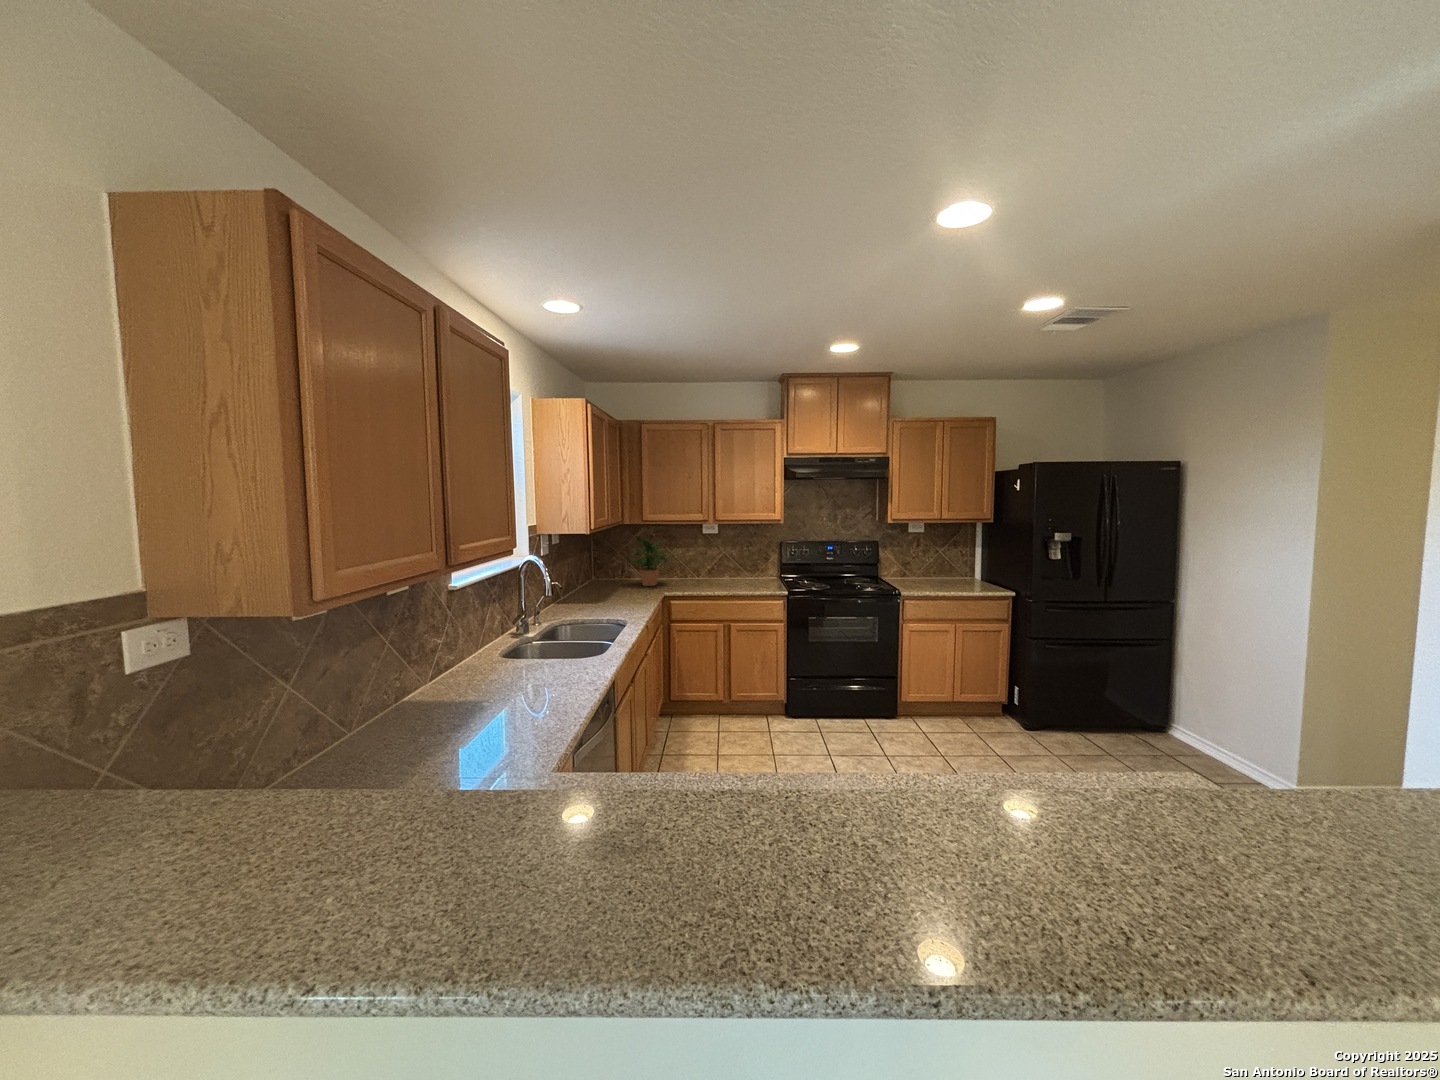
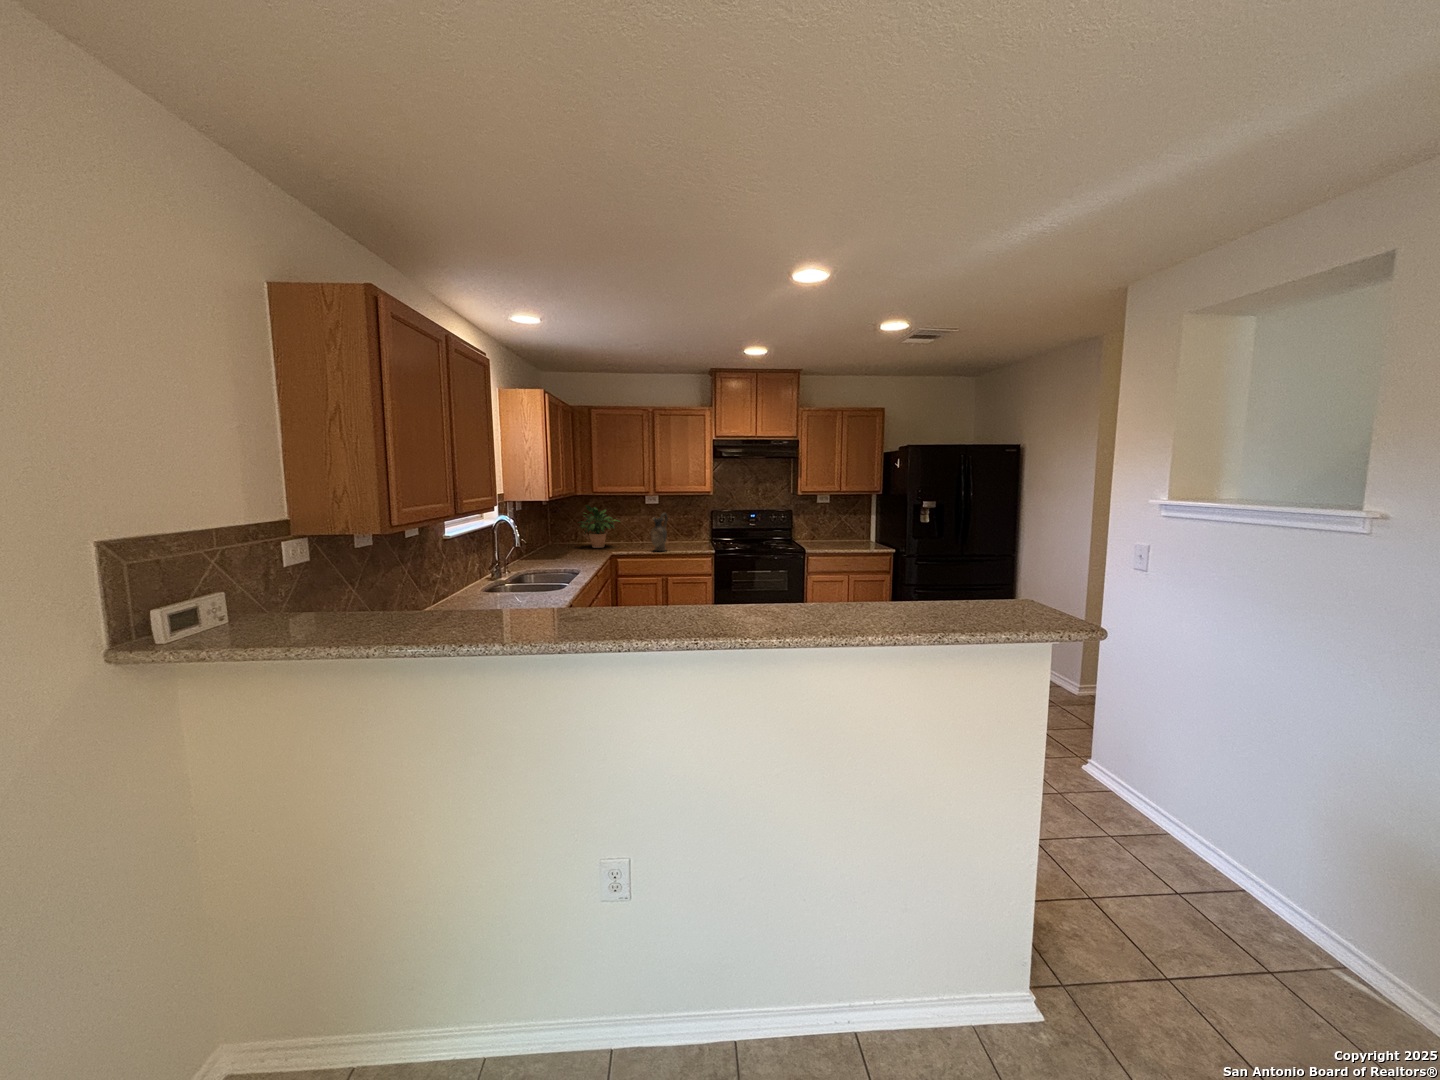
ceramic pitcher: none [711,546,731,591] -> present [651,513,668,551]

